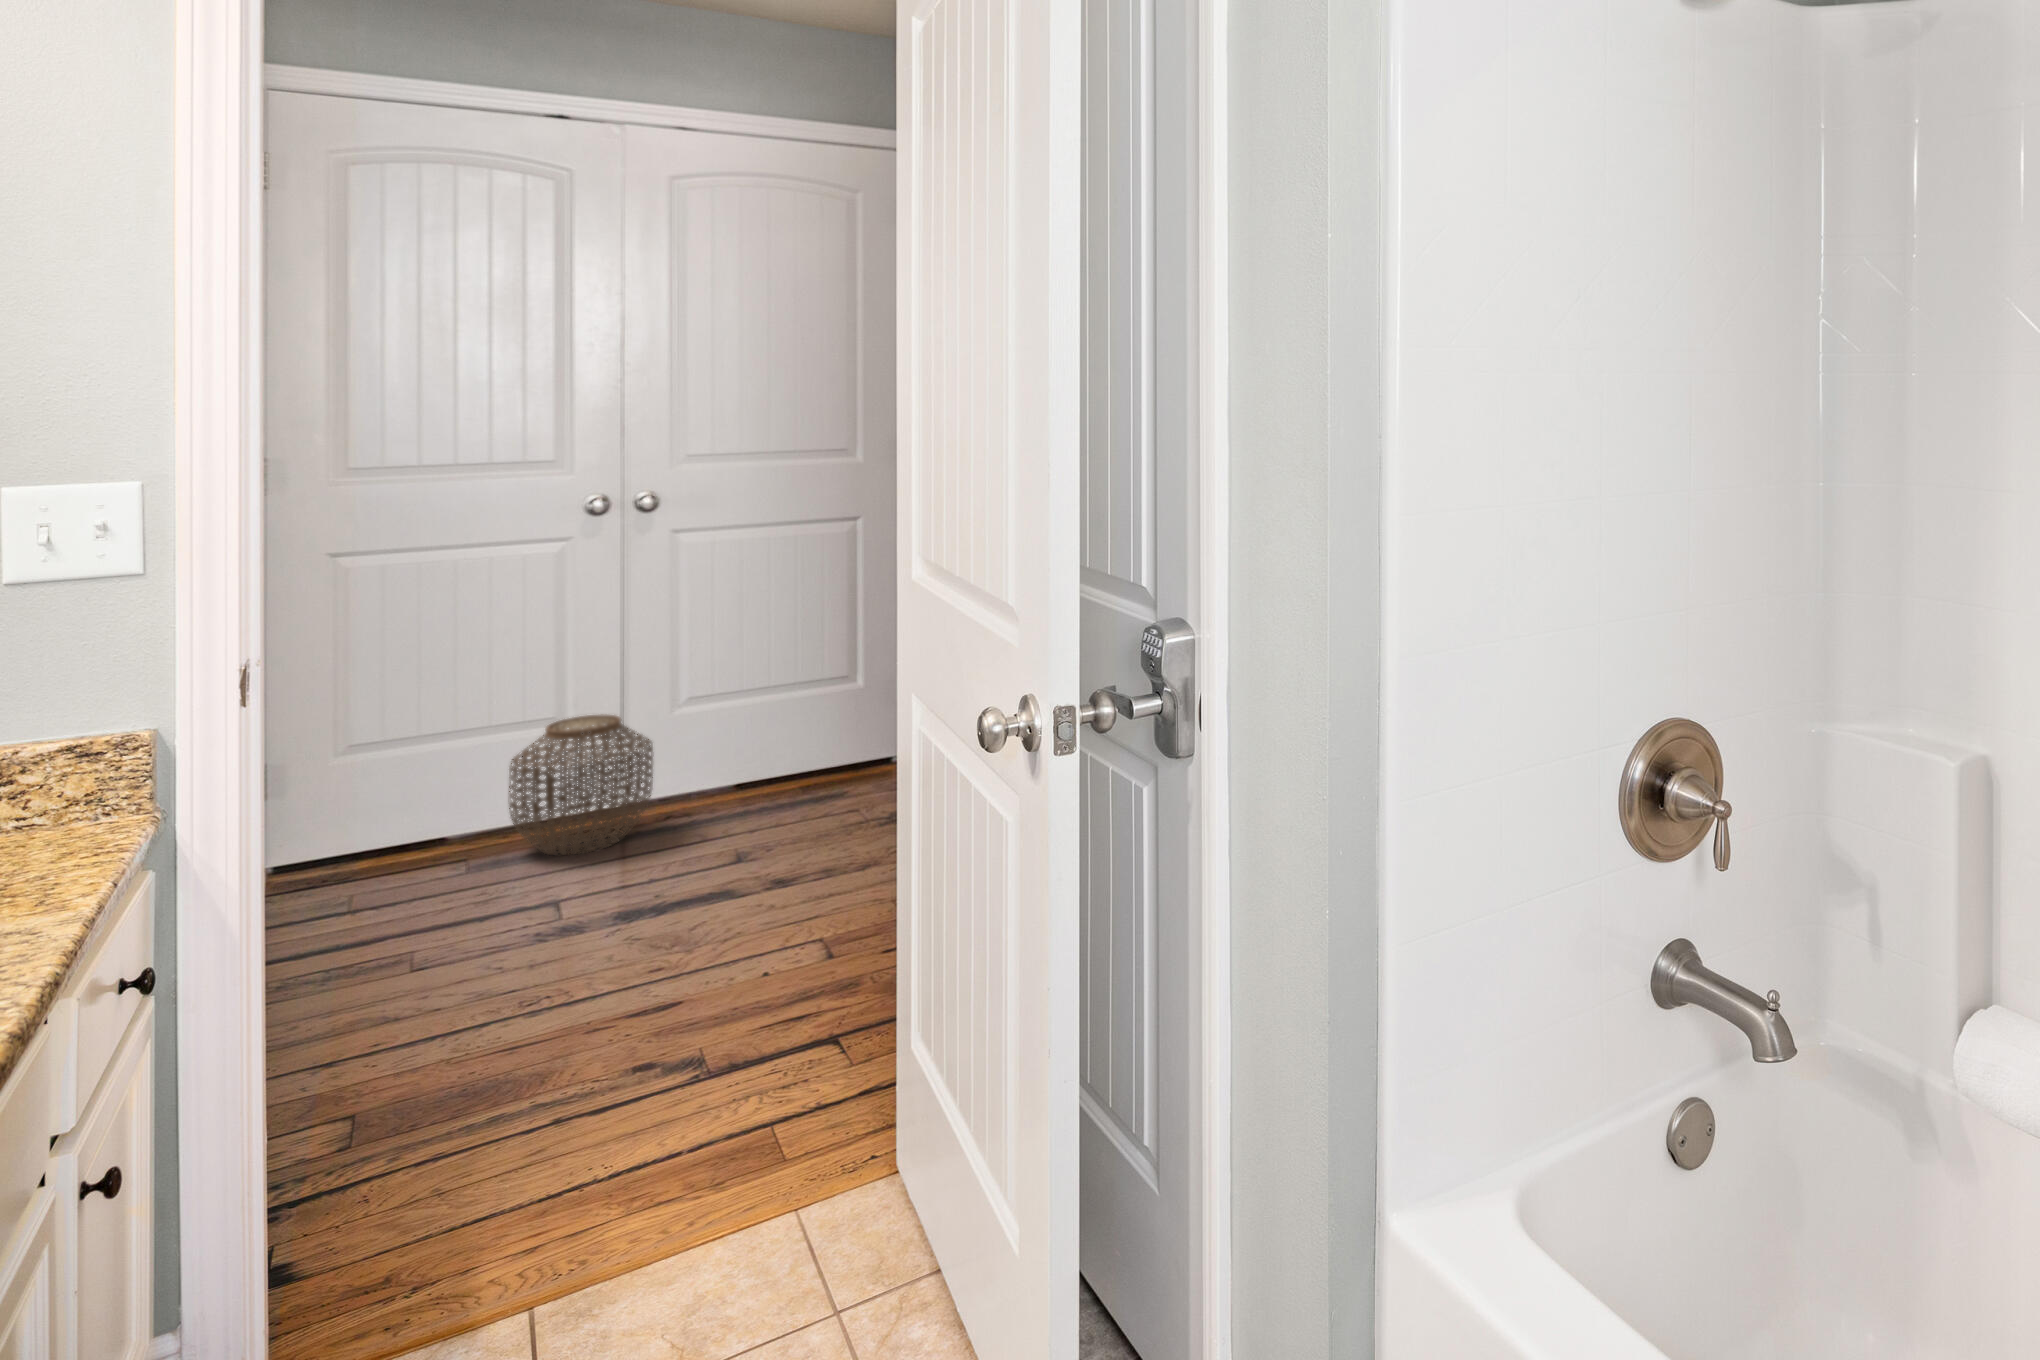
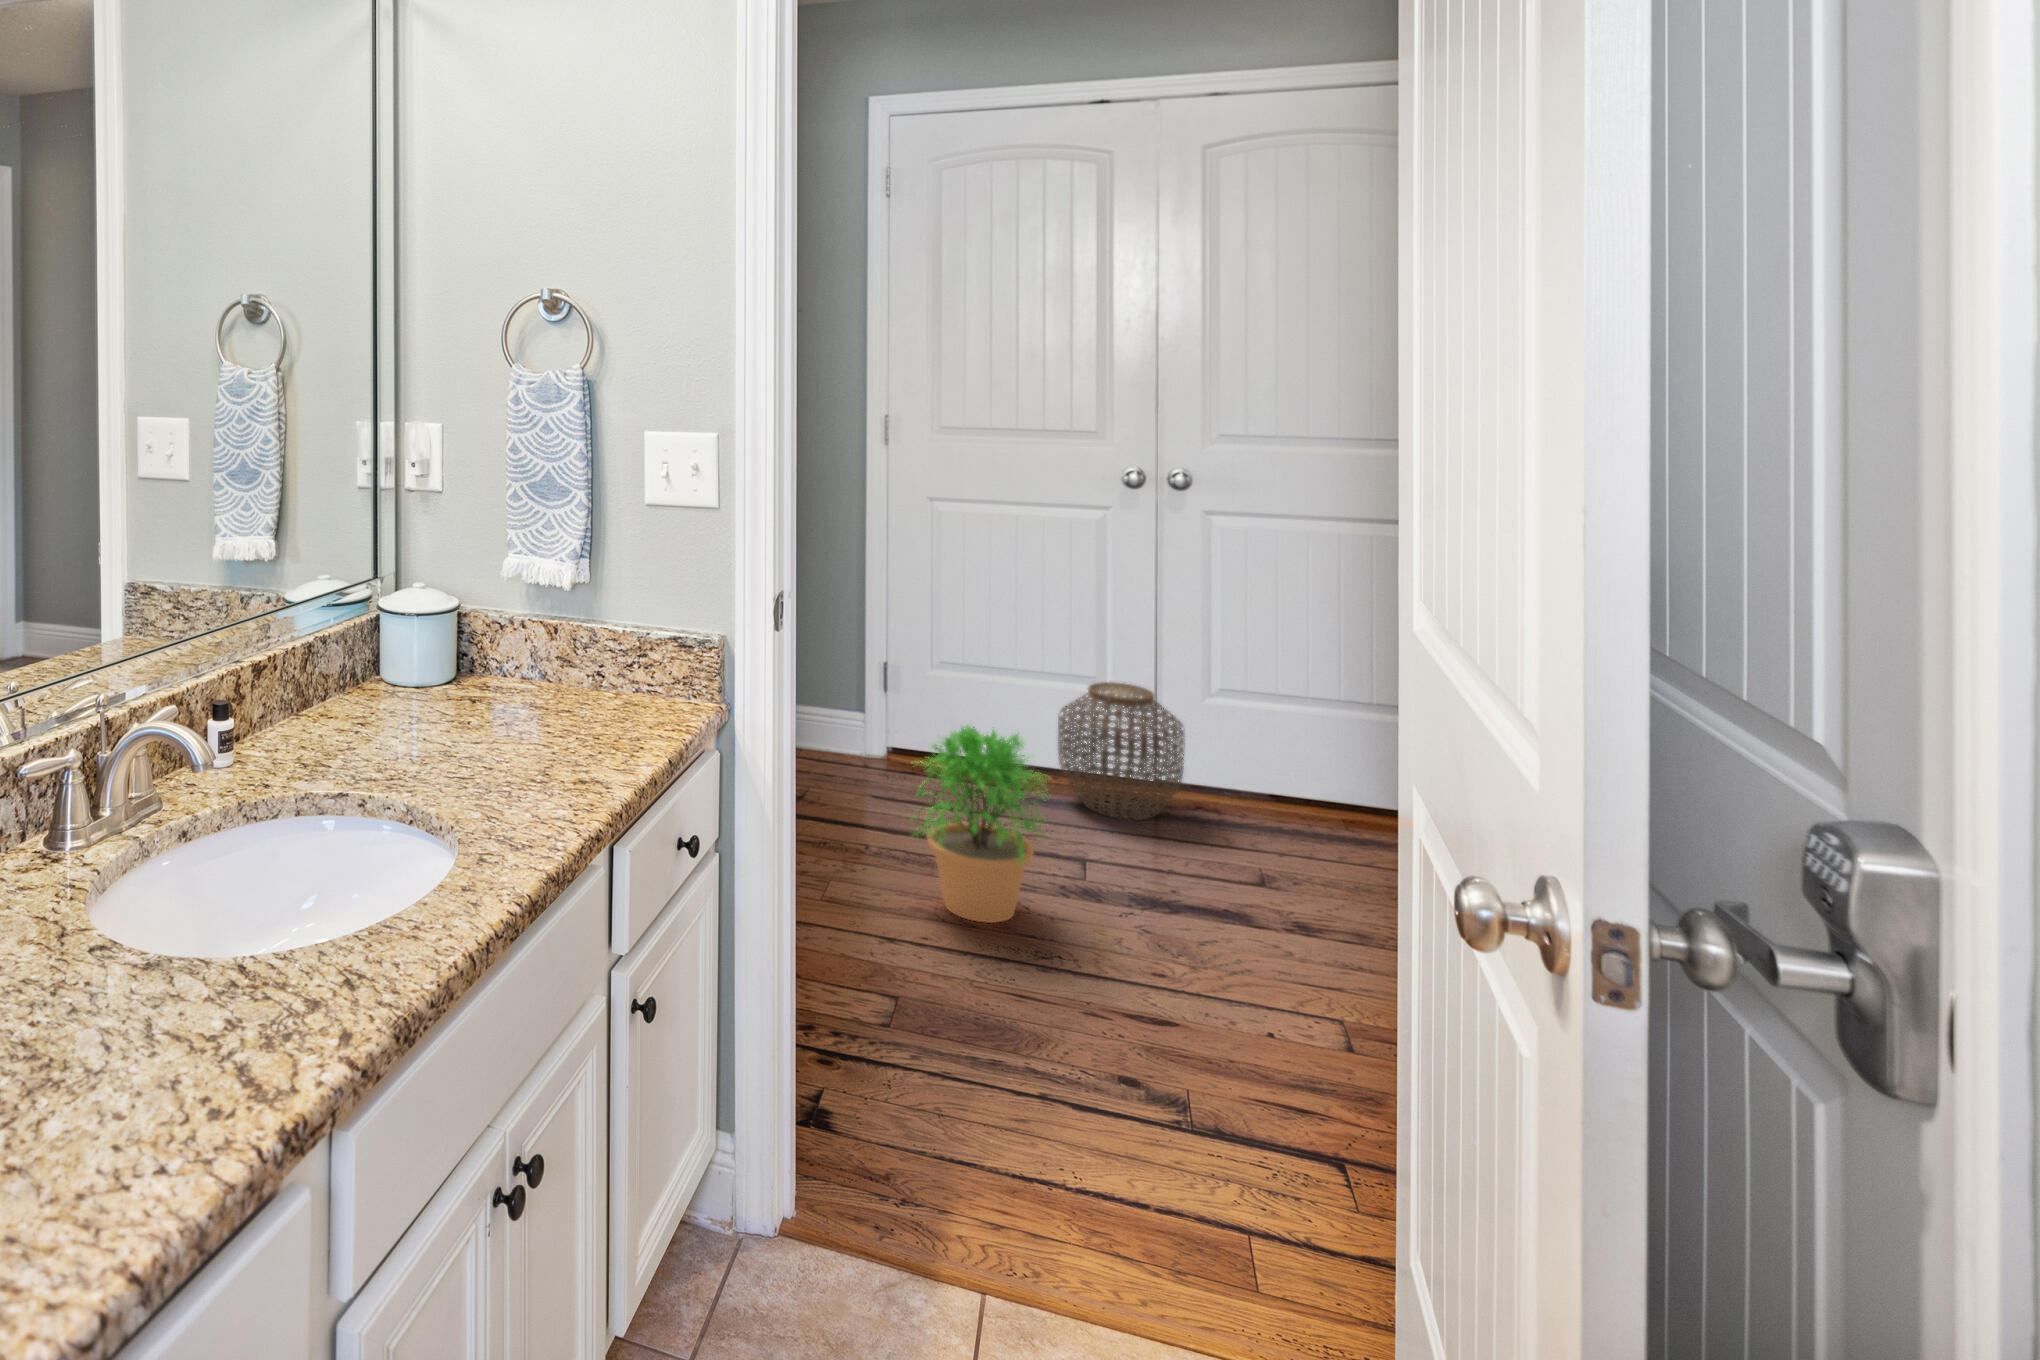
potted plant: none [330,783,535,1009] -> present [915,726,1048,923]

